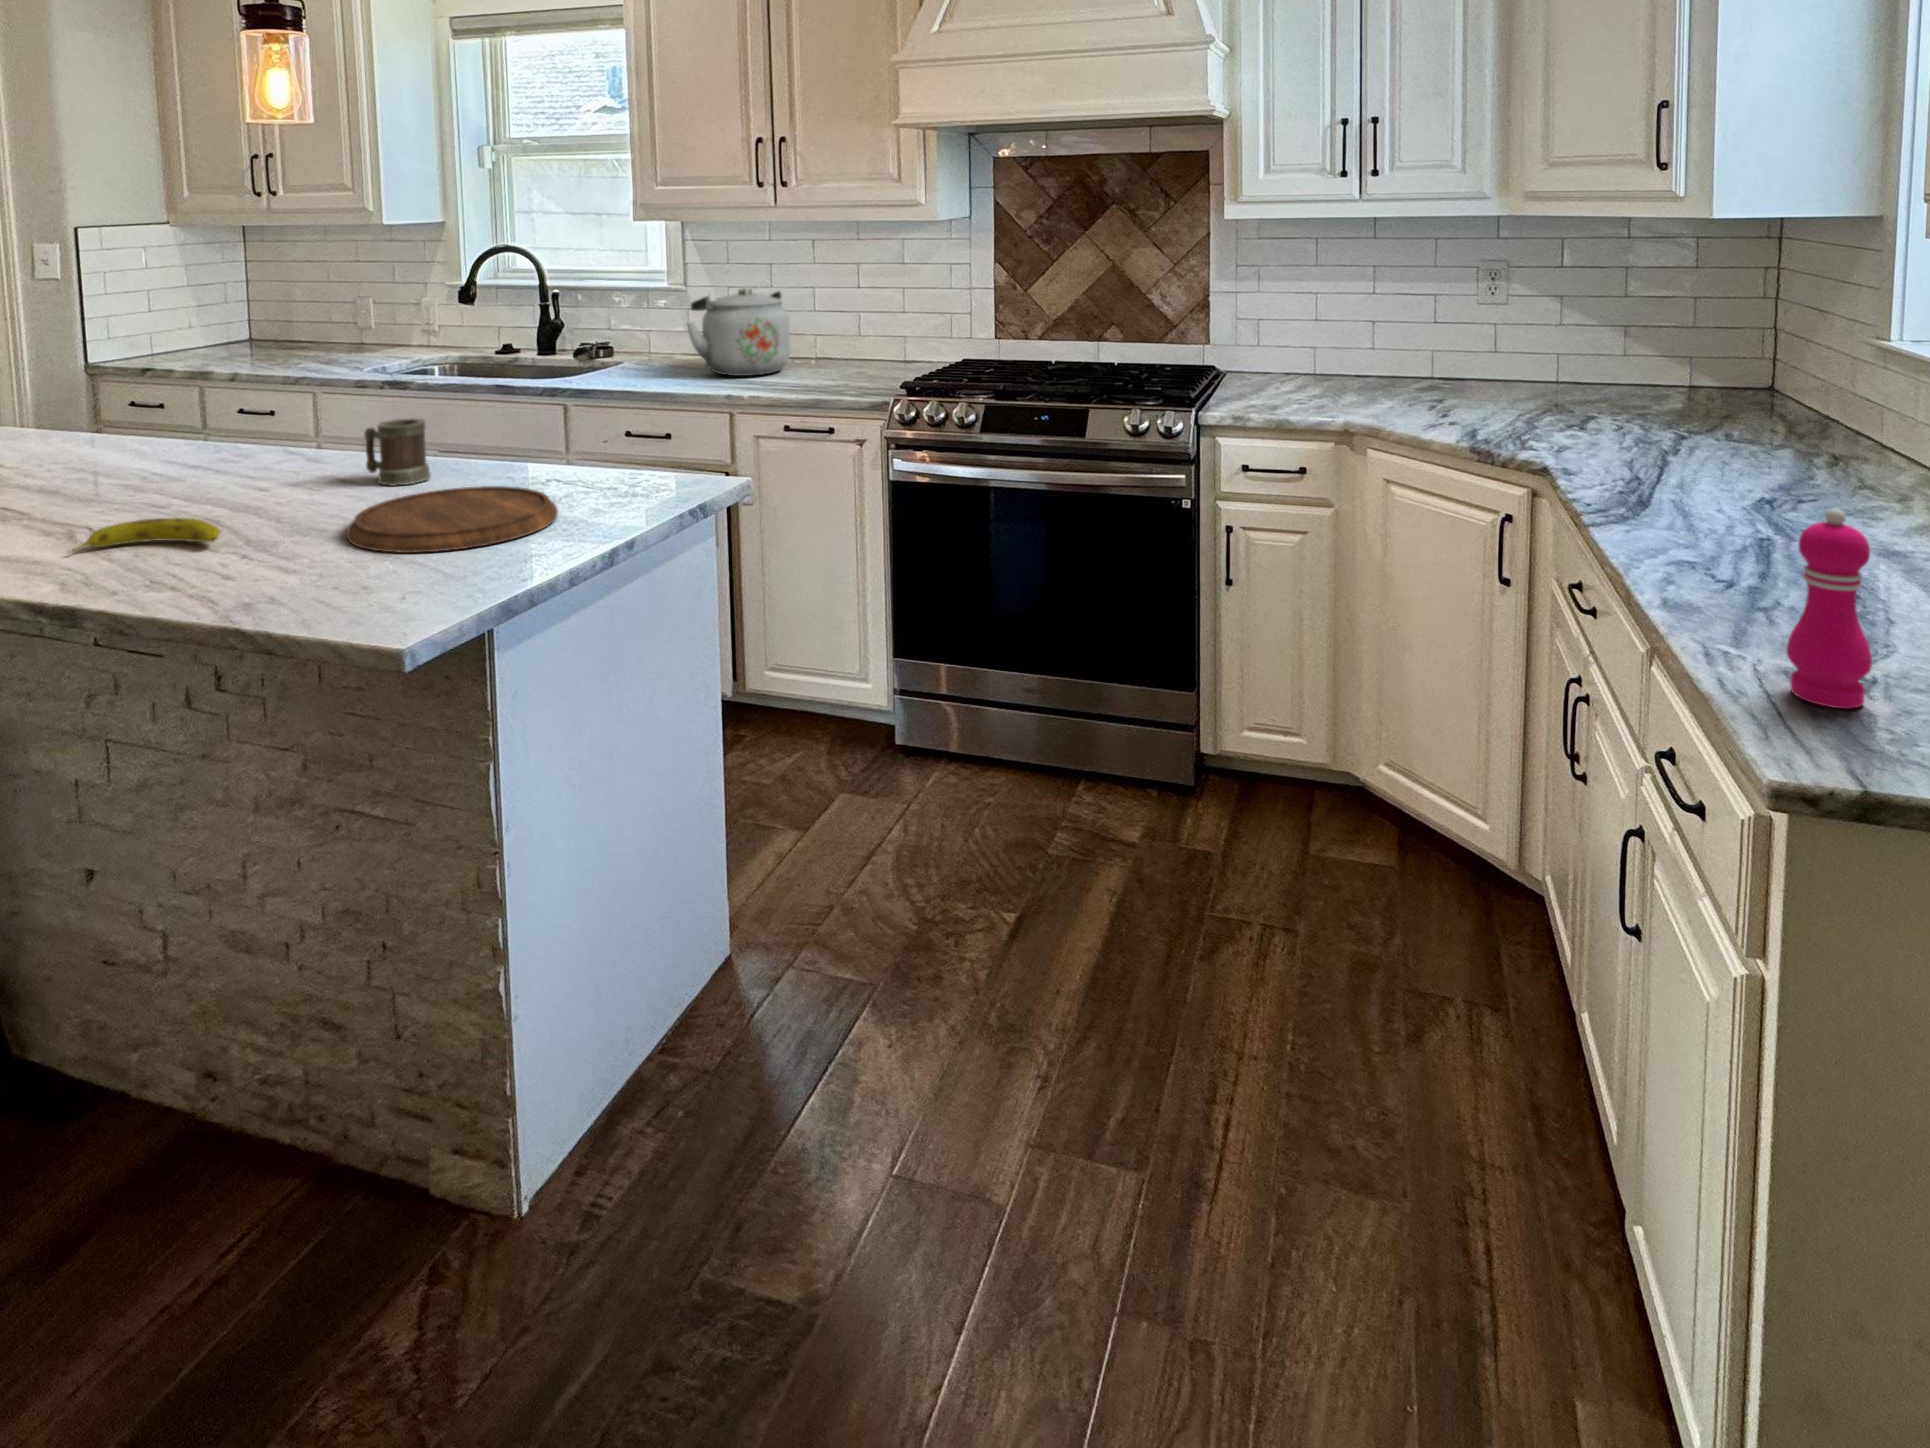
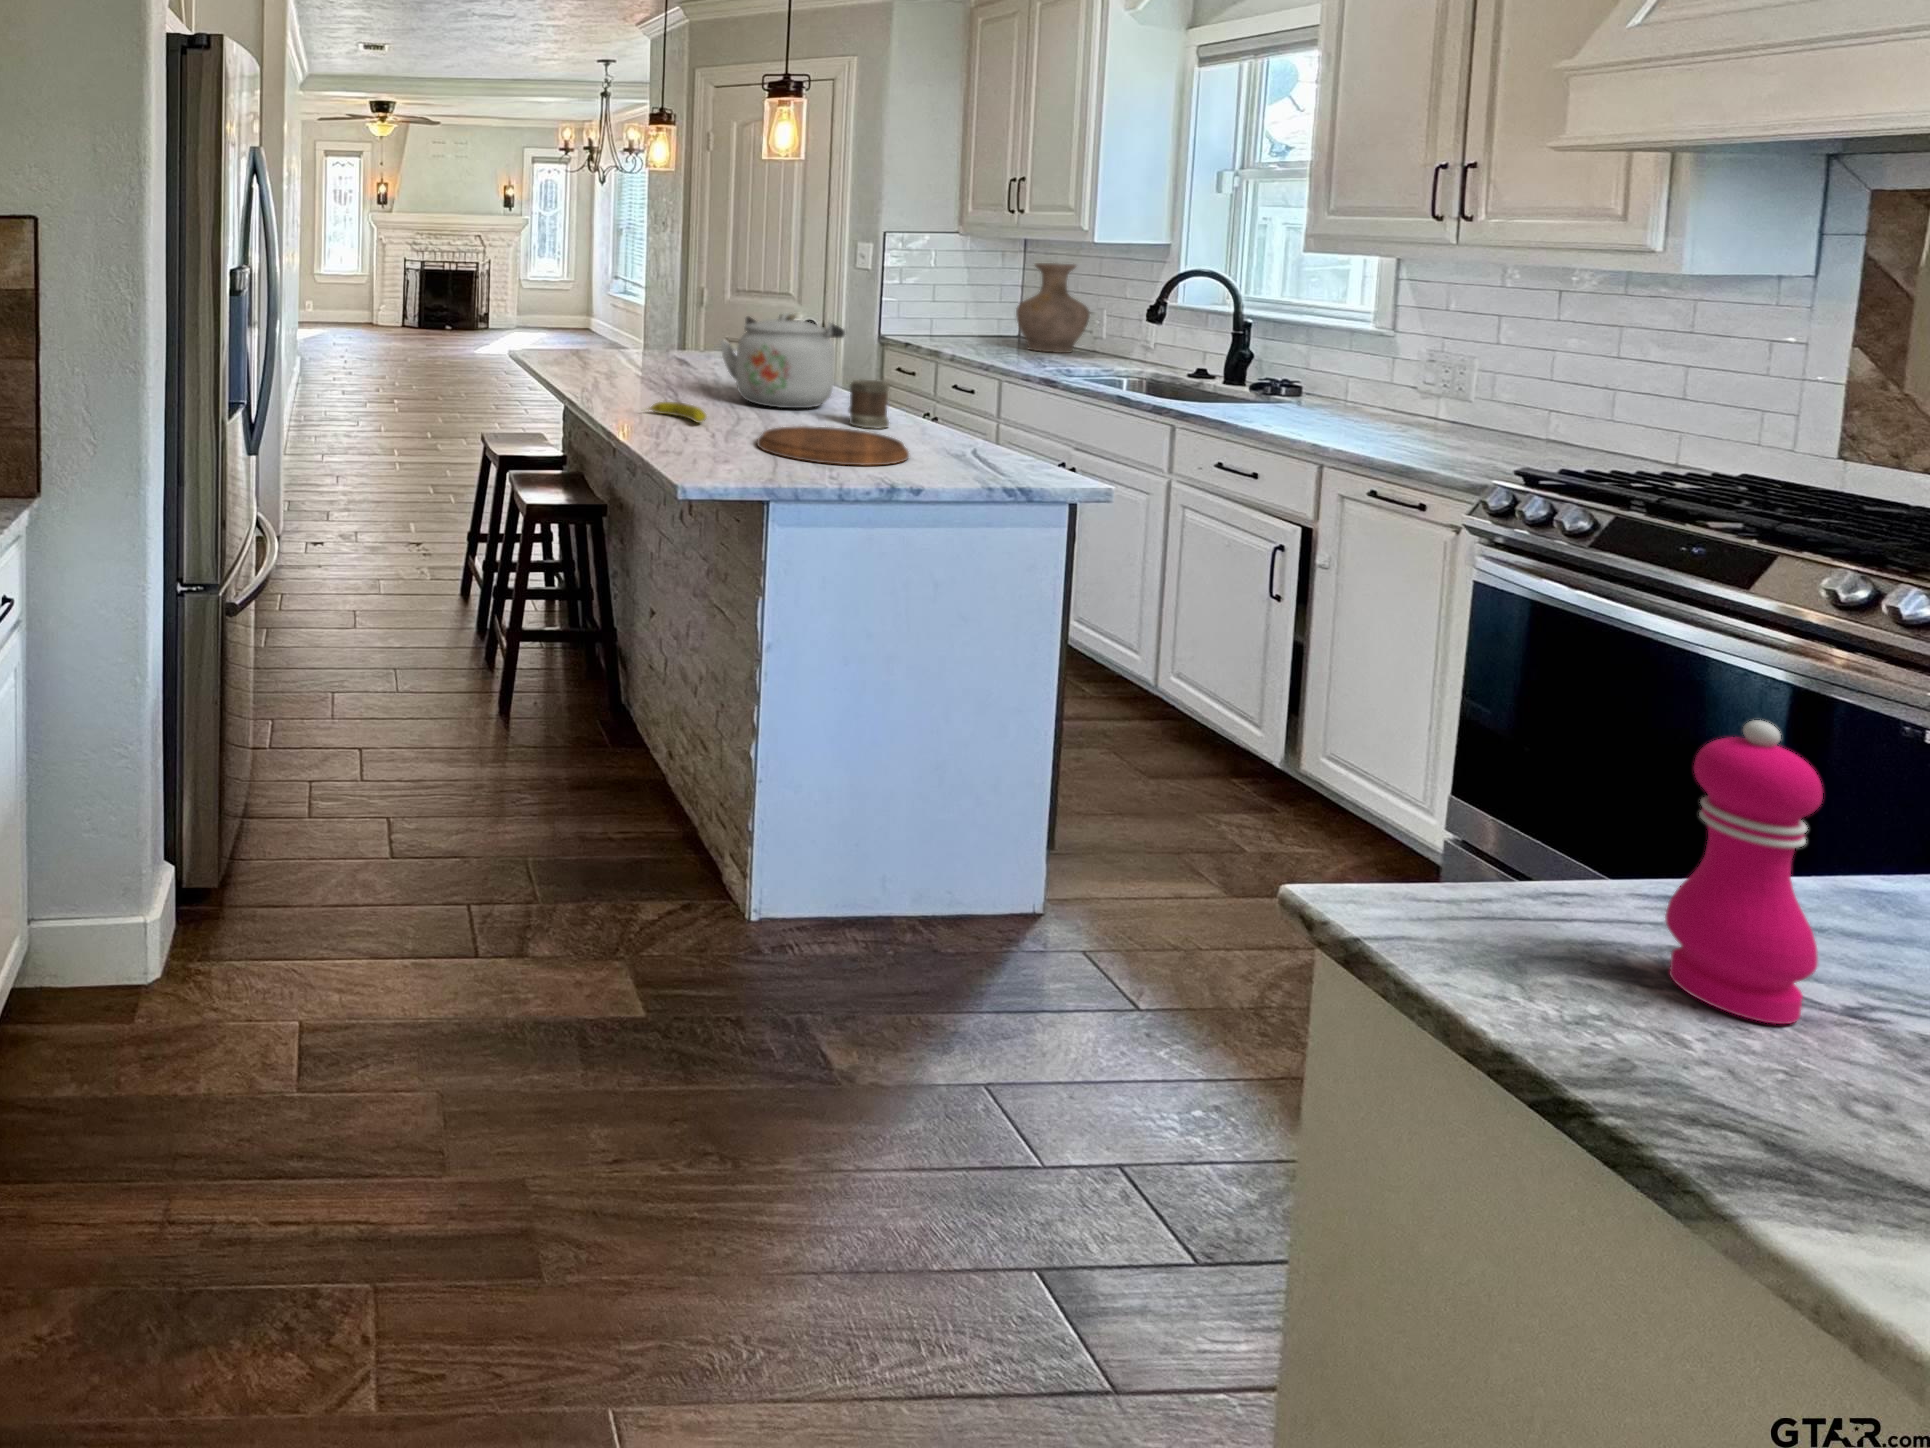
vase: none [276,251,358,353] -> present [1016,263,1090,353]
kettle: present [687,288,790,376] -> present [721,313,845,408]

